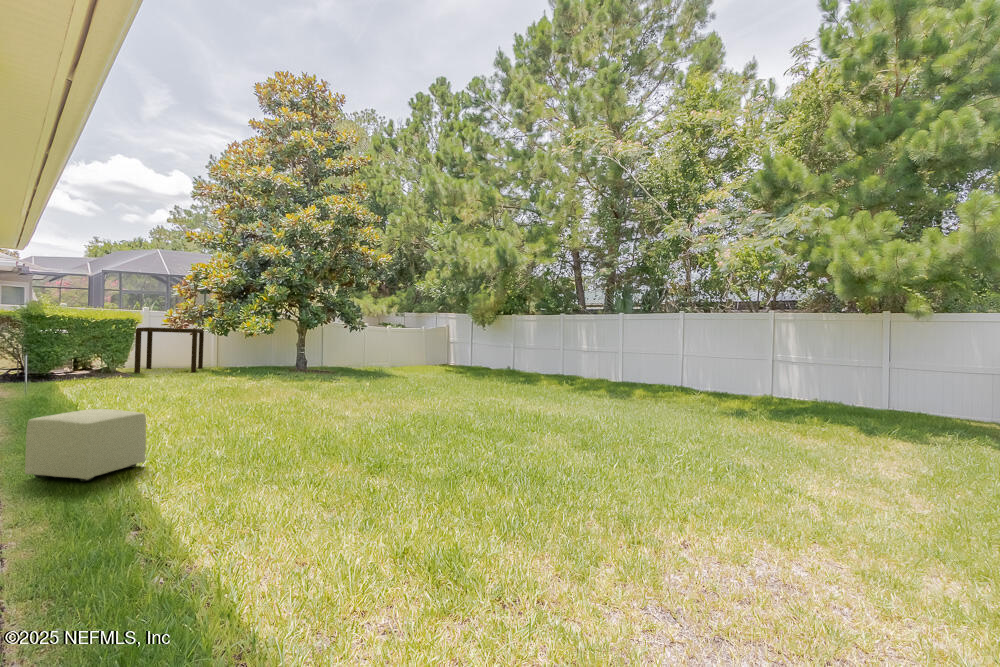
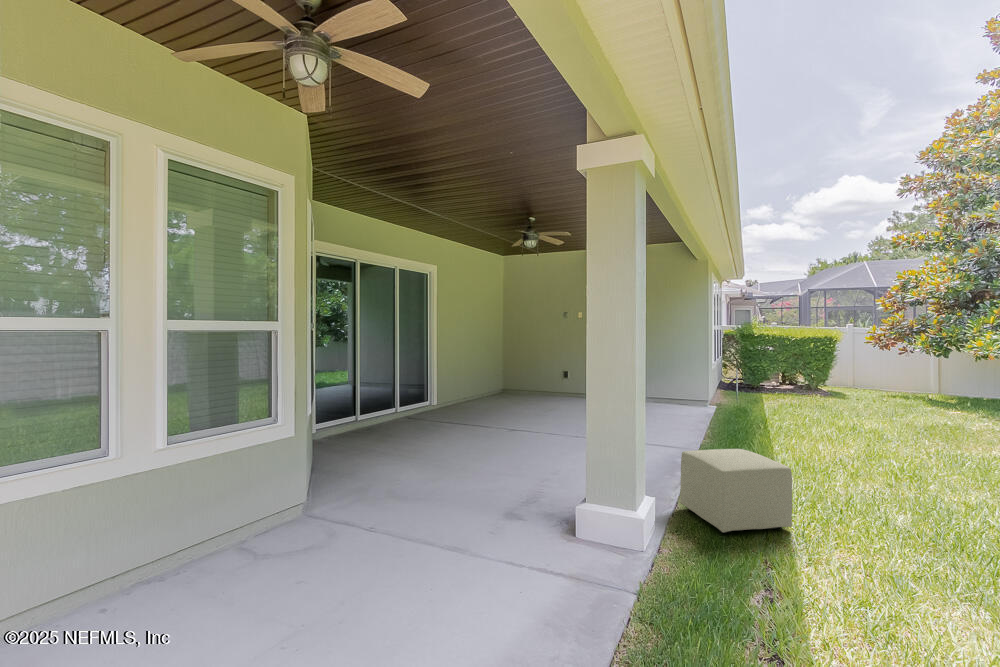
dining table: present [134,327,204,373] -> none [835,345,917,398]

